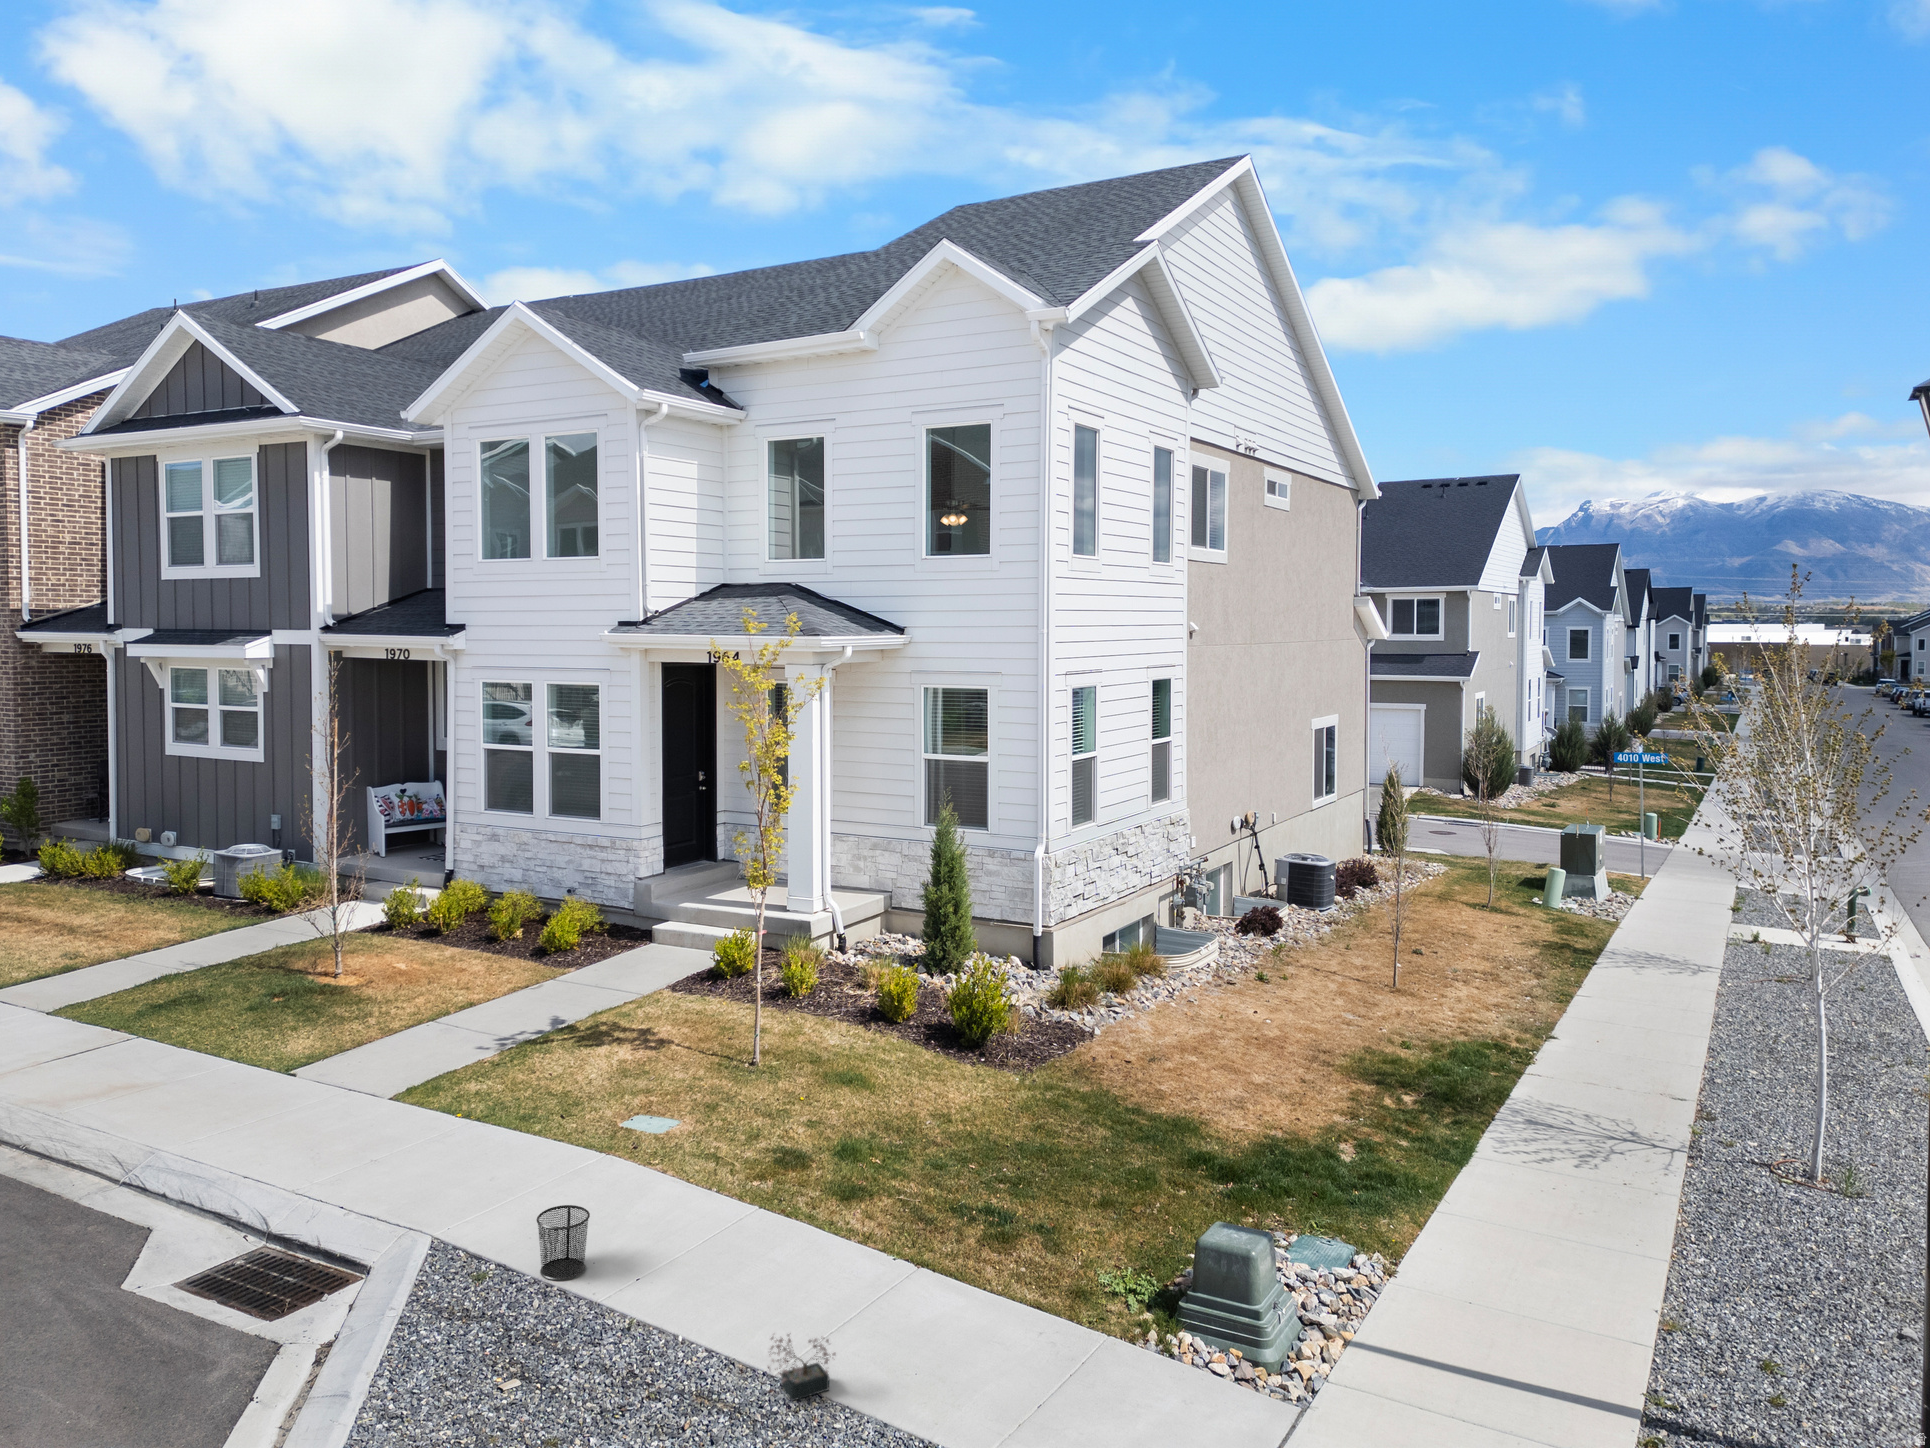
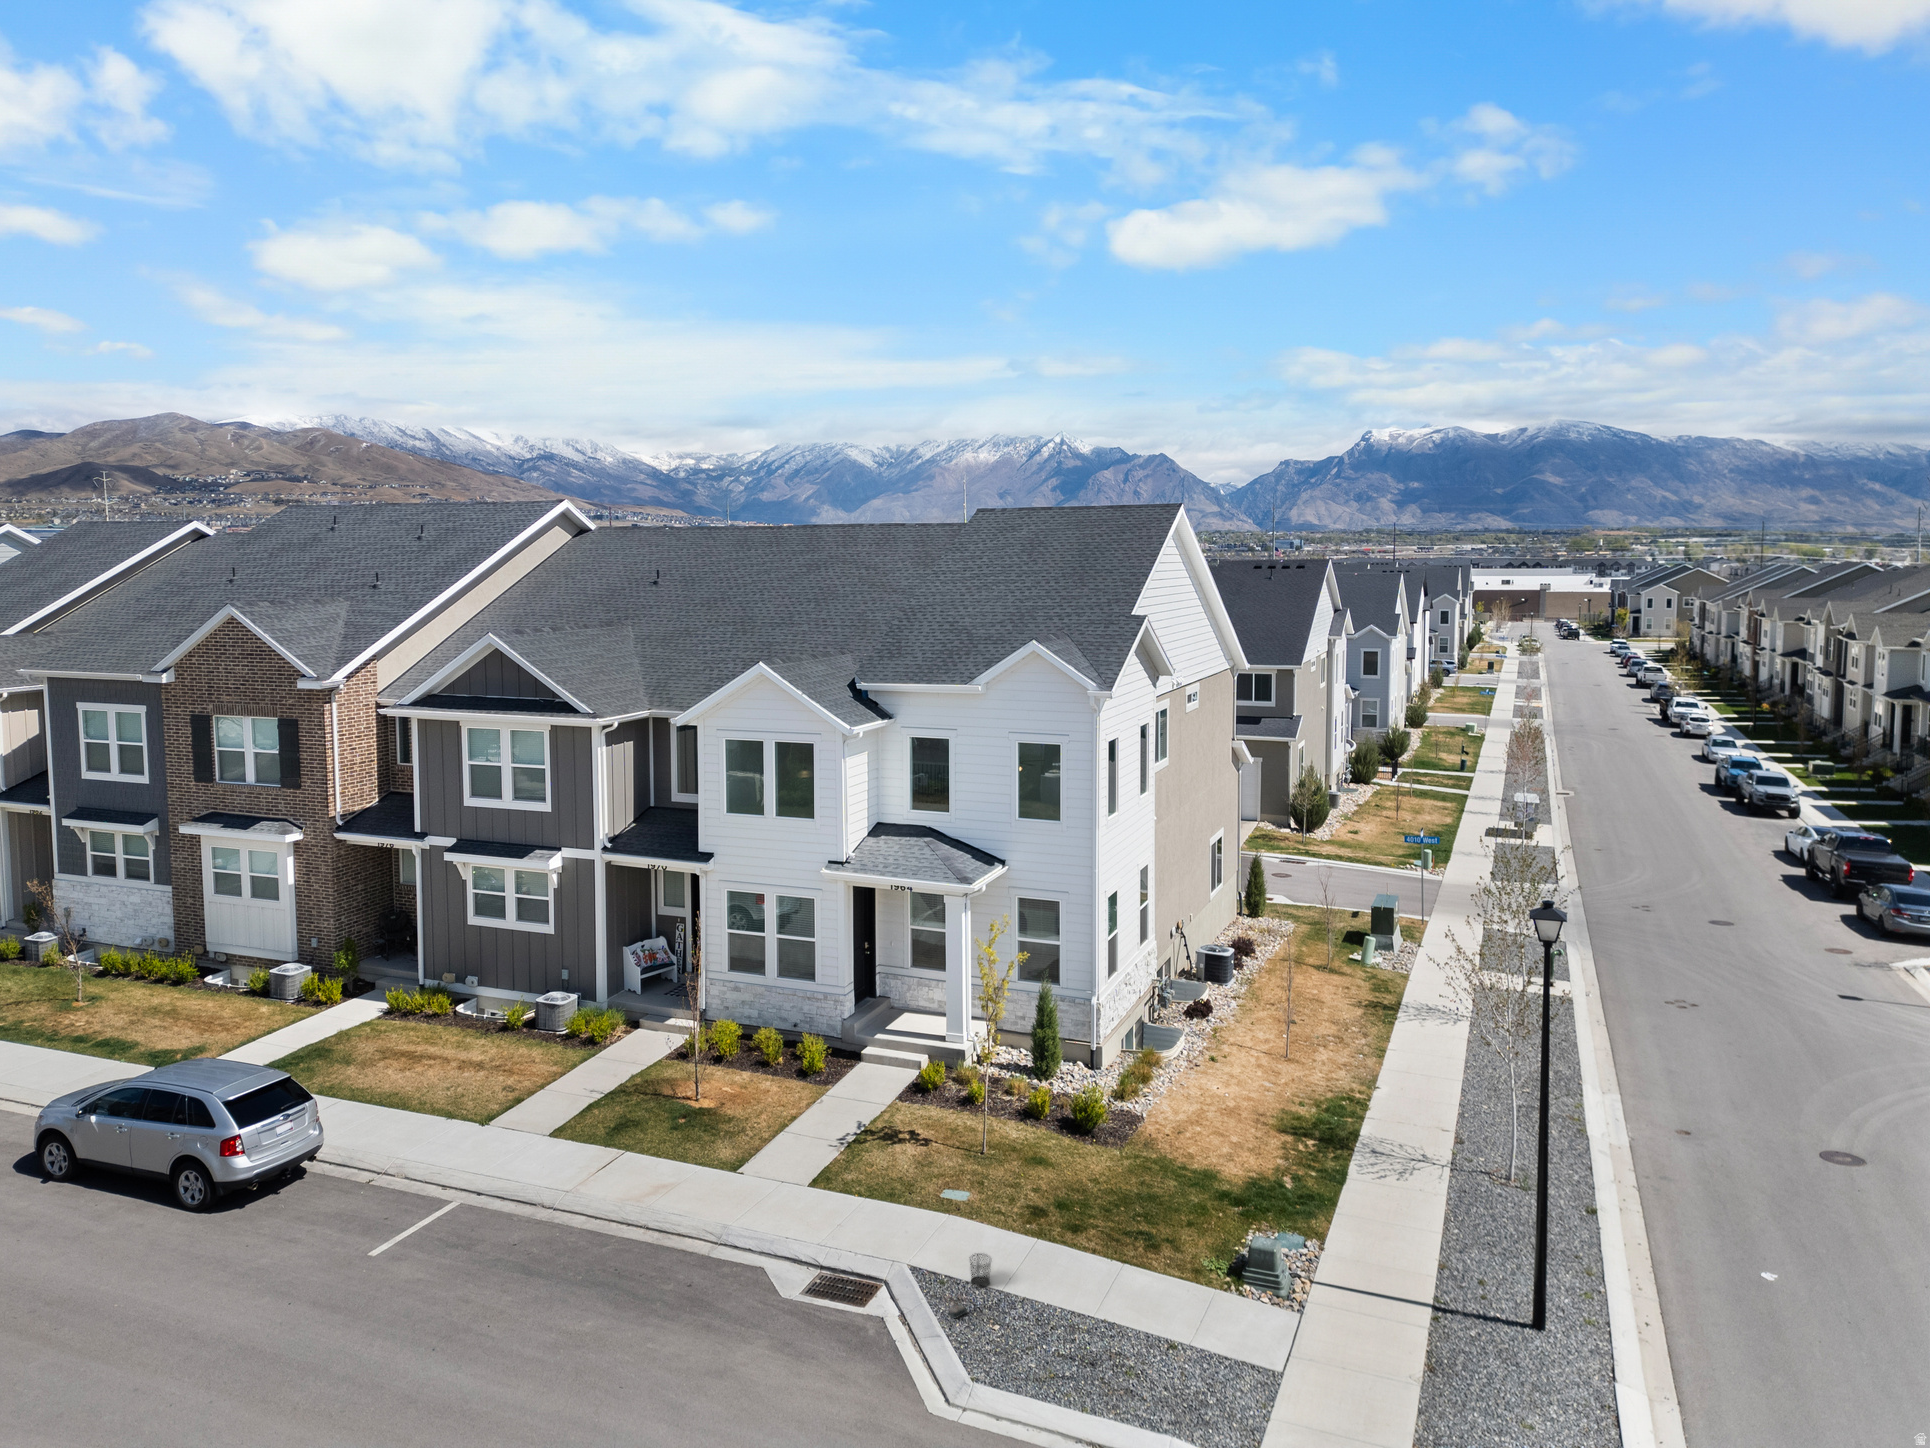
decorative plant: present [769,1334,836,1401] -> present [944,1295,966,1319]

